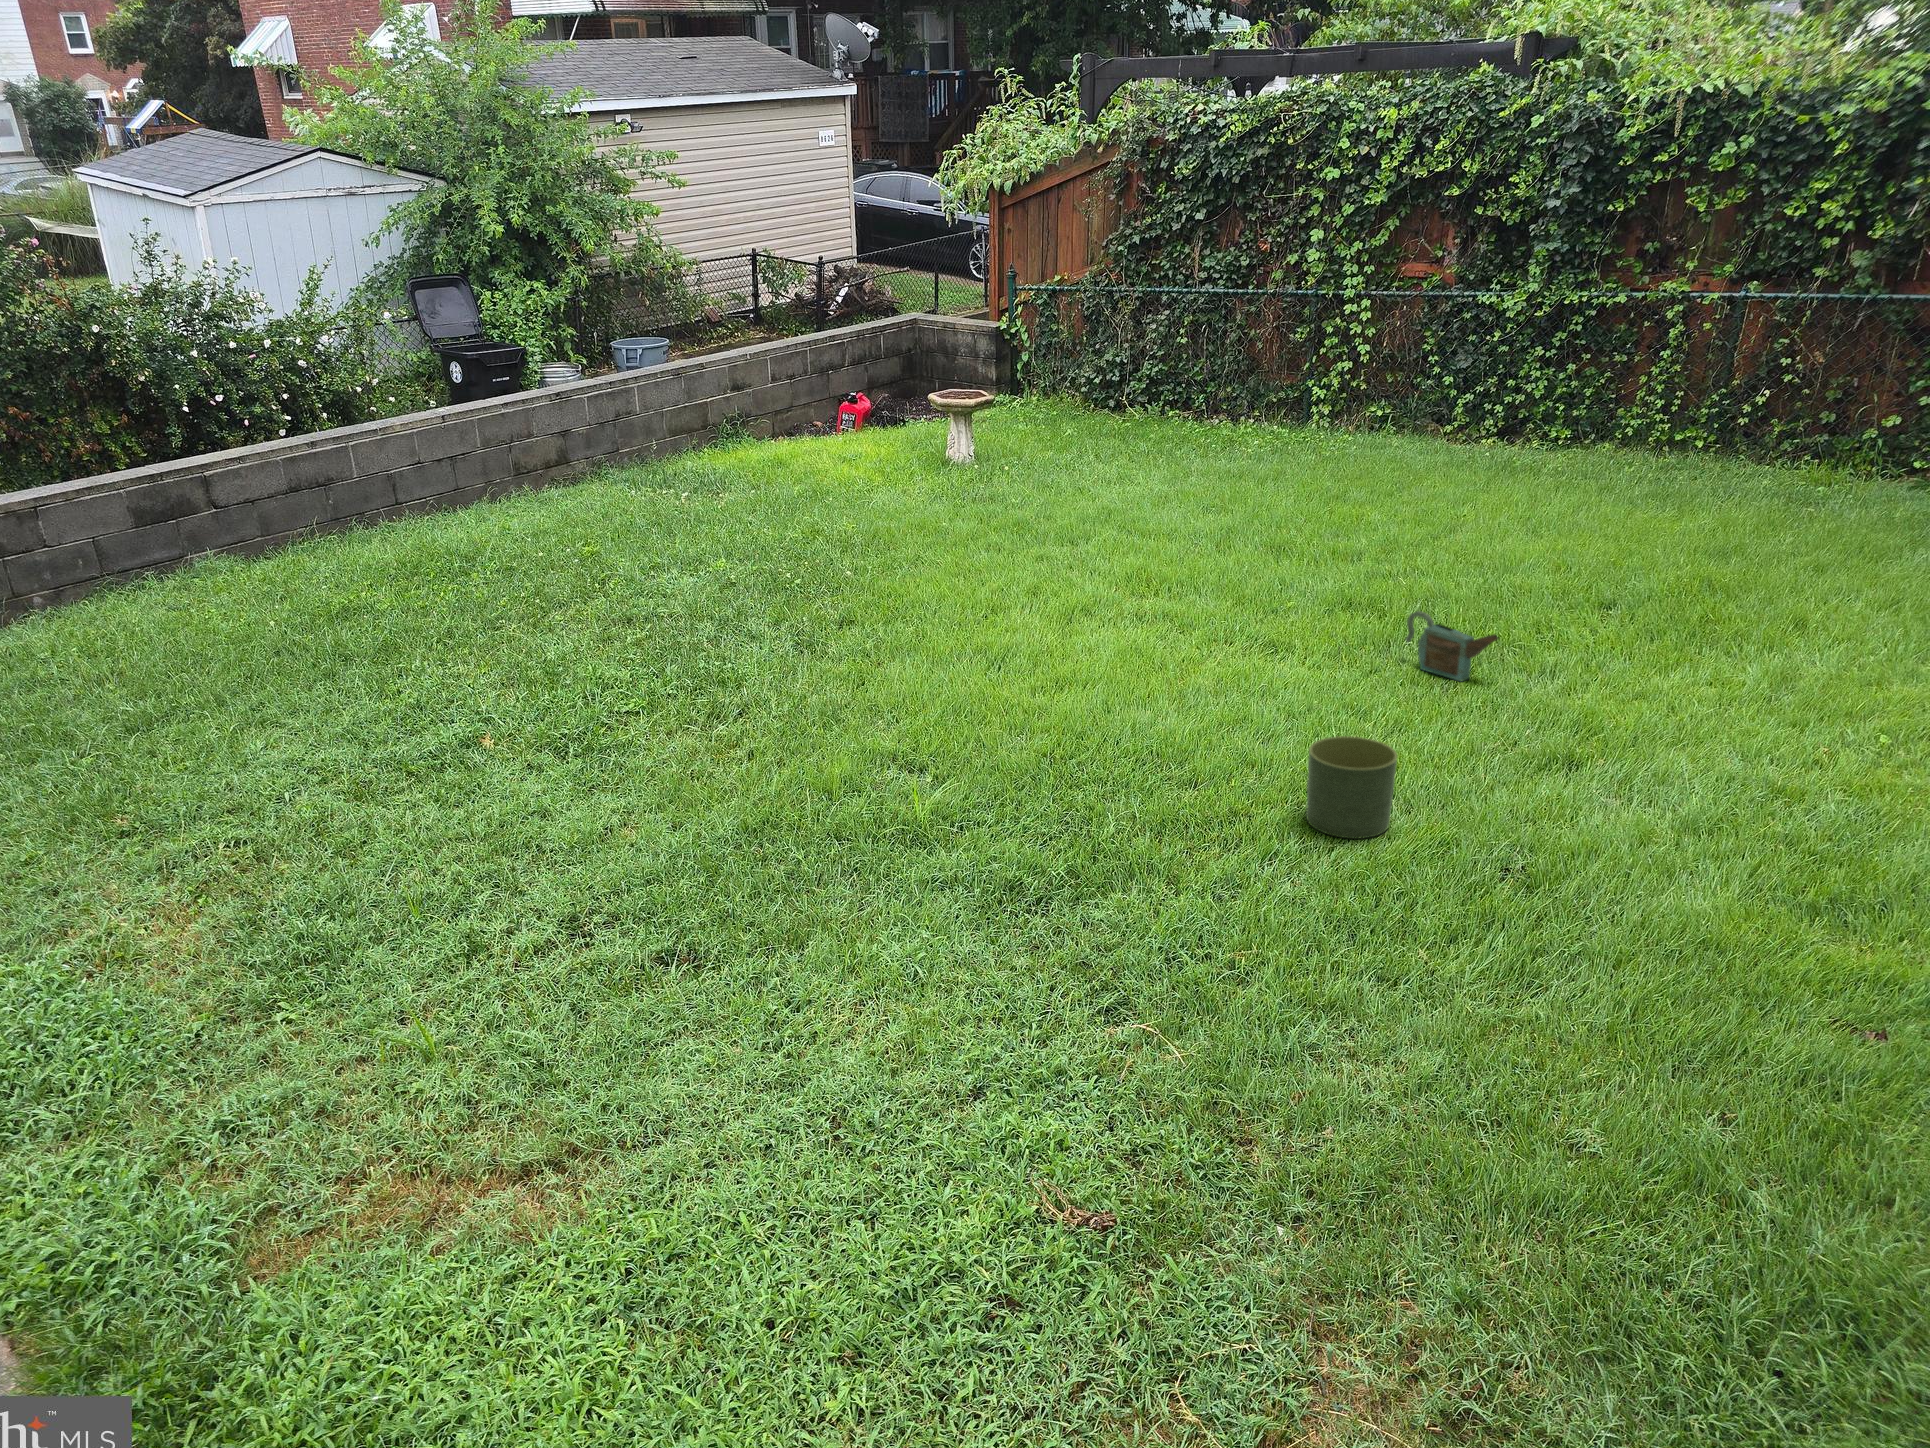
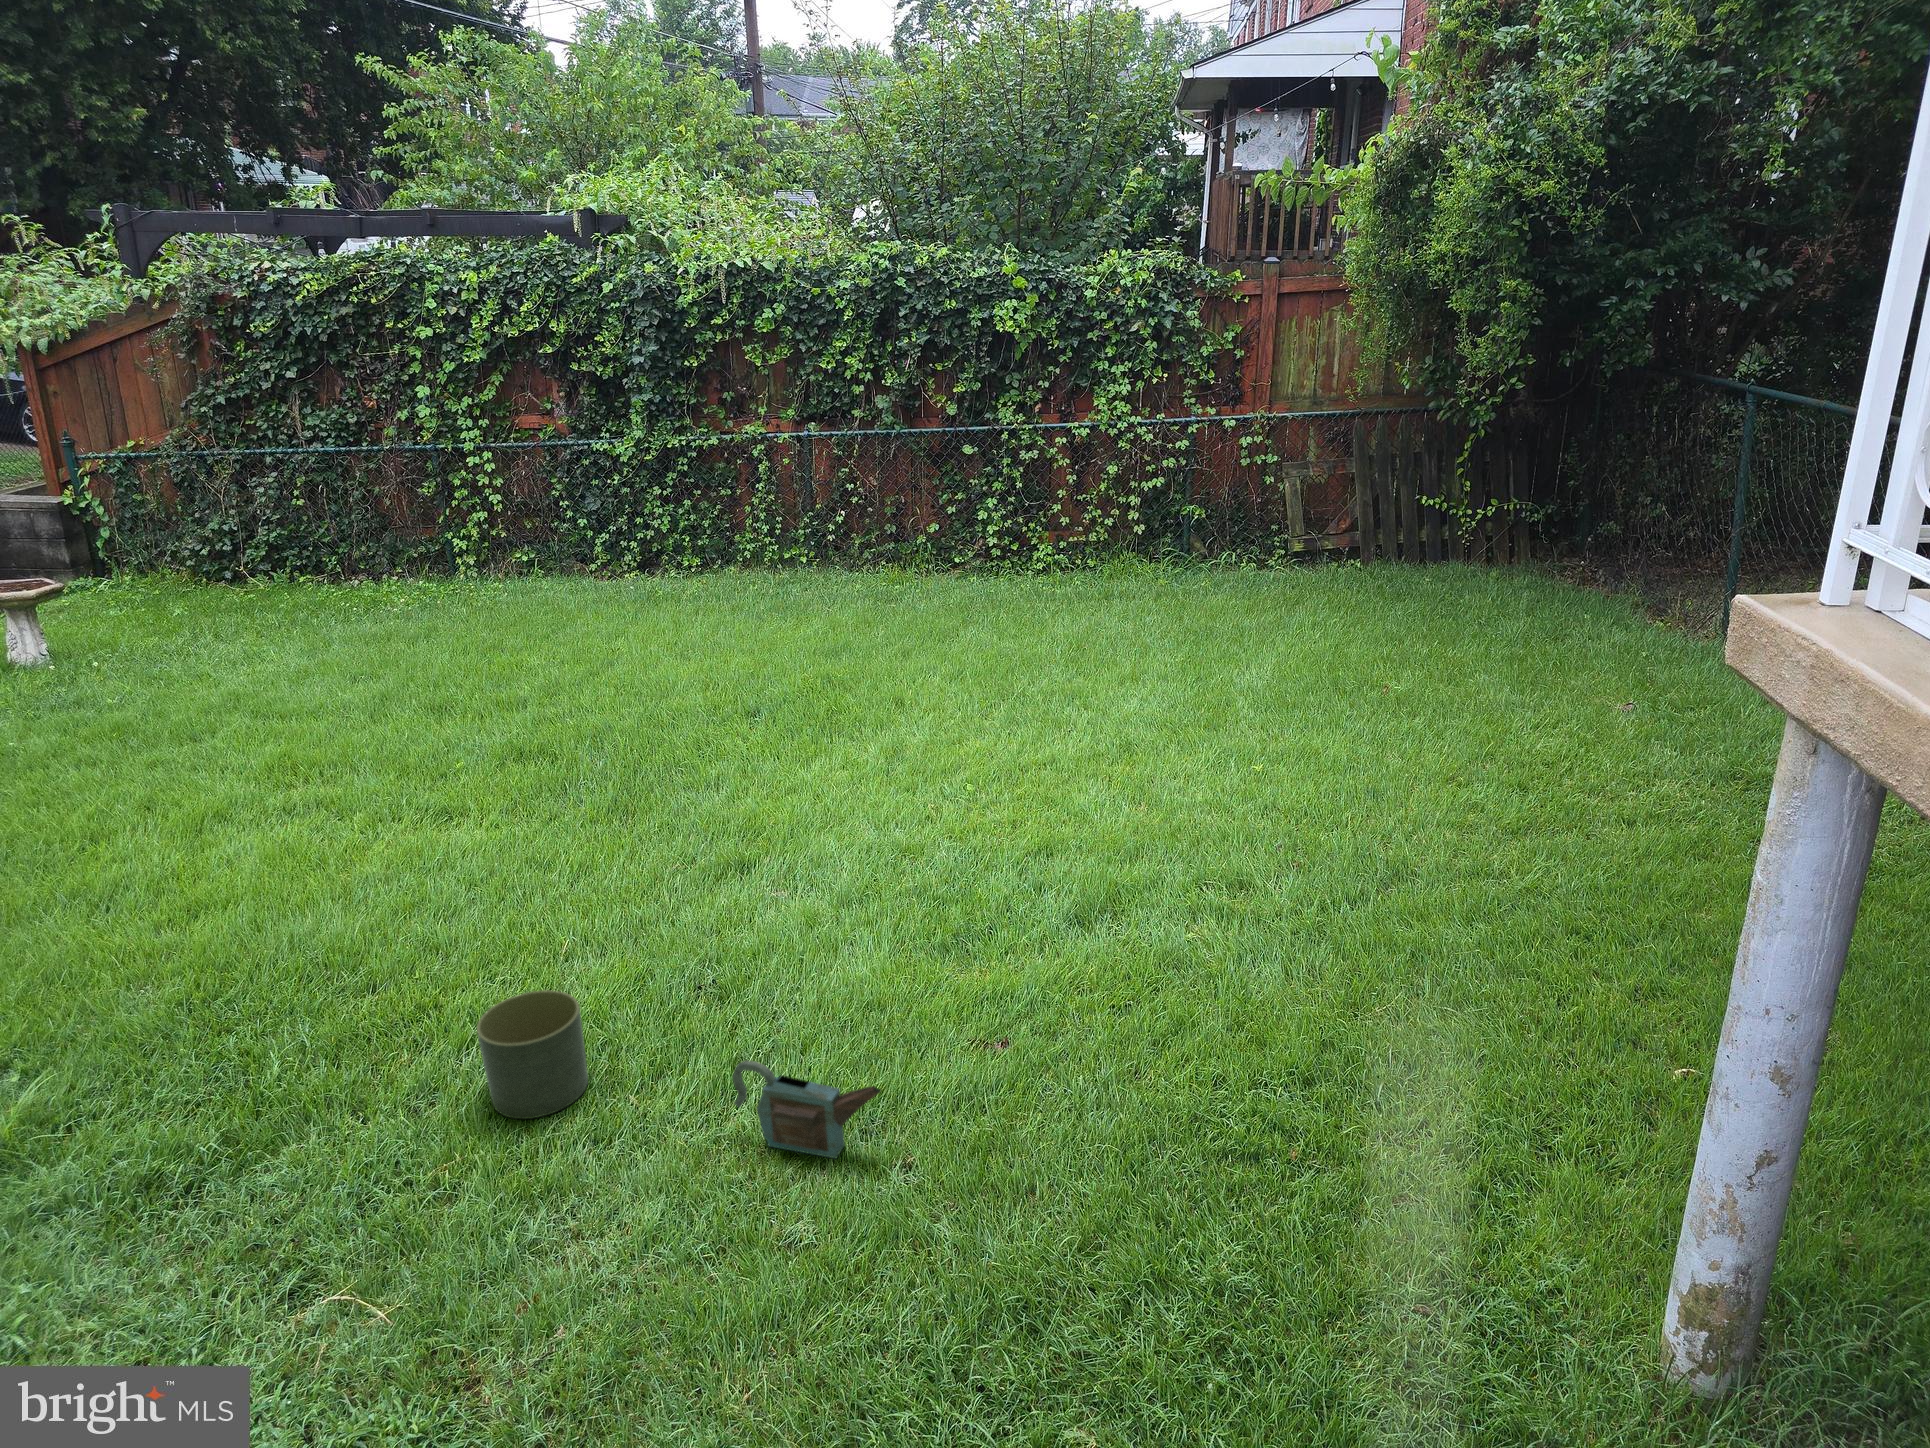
watering can: present [1405,611,1499,682] -> present [732,1060,881,1158]

